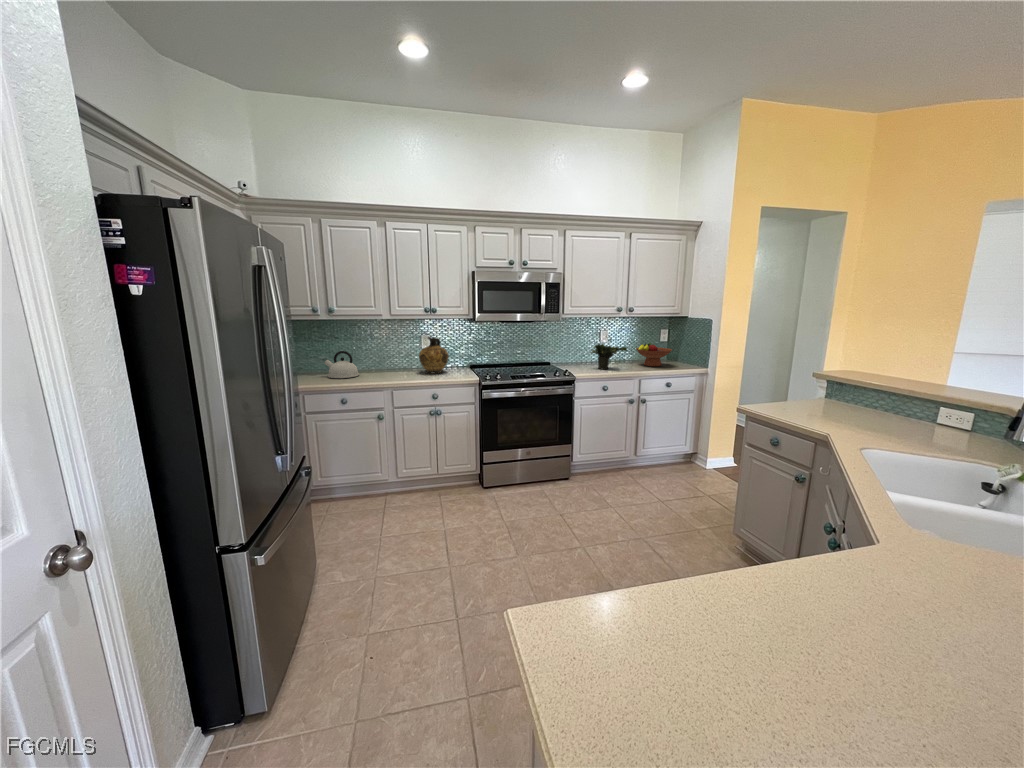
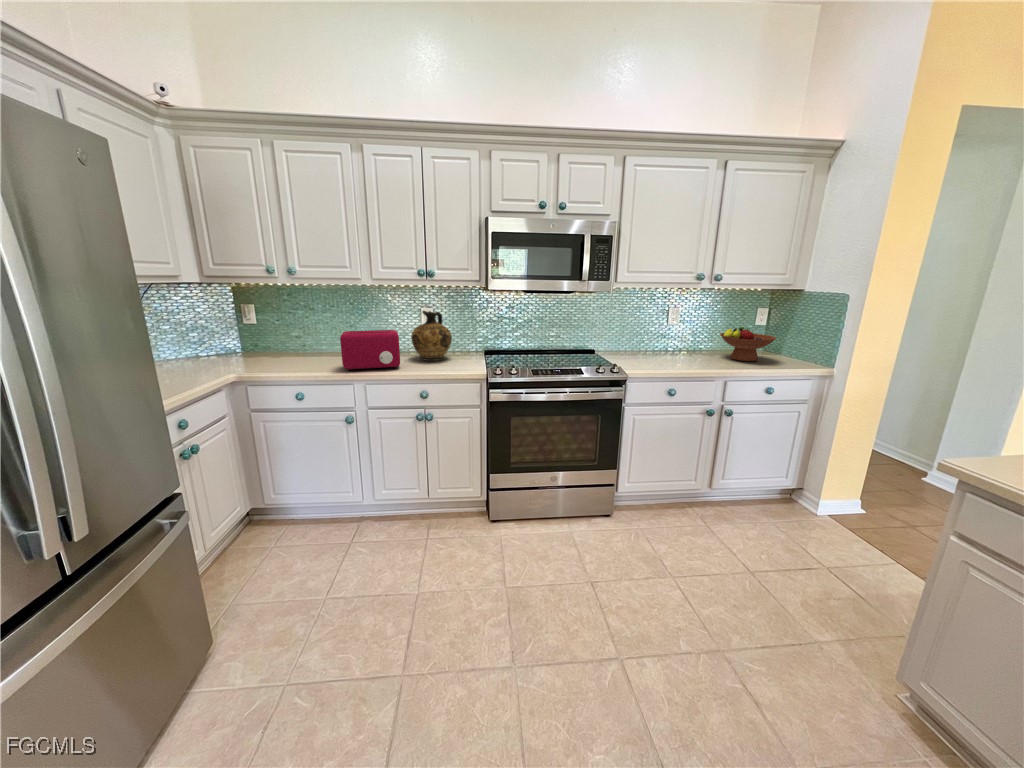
potted plant: present [591,336,627,369] -> none [652,315,709,364]
kettle: present [324,351,359,378] -> none [286,327,333,364]
toaster: none [371,351,415,381] -> present [340,330,400,371]

